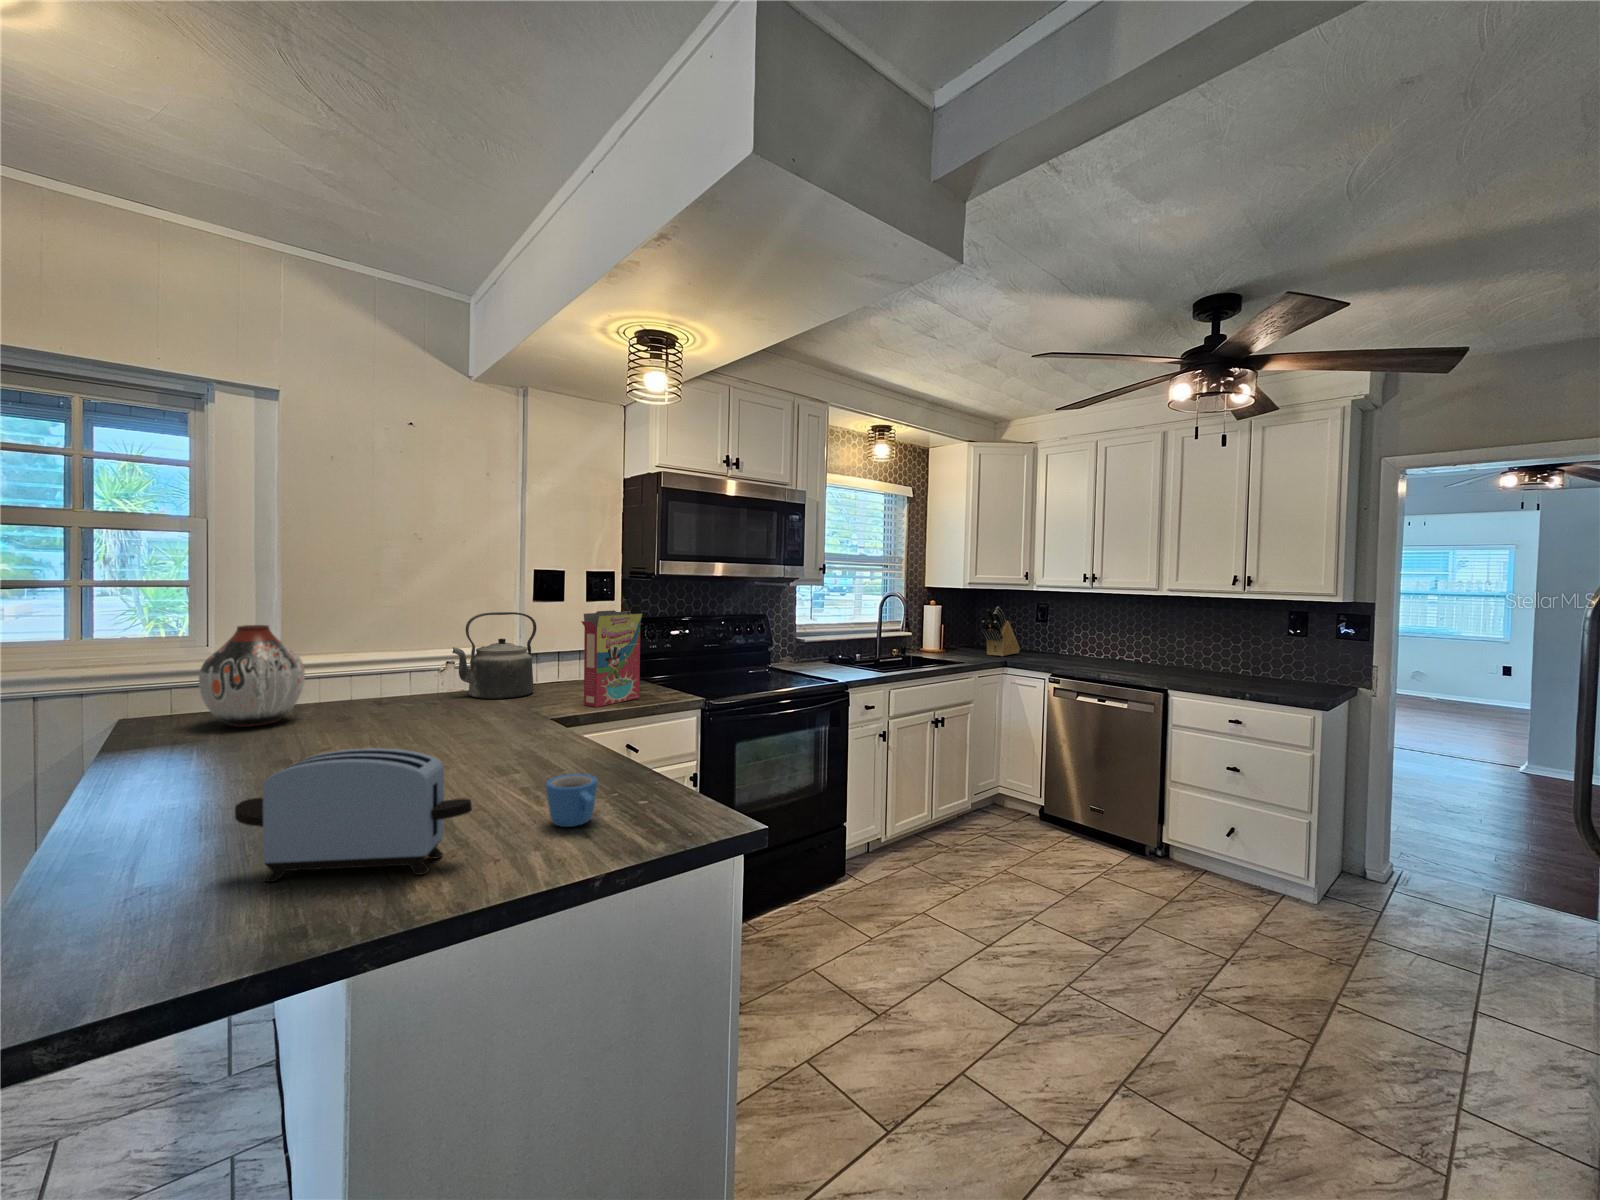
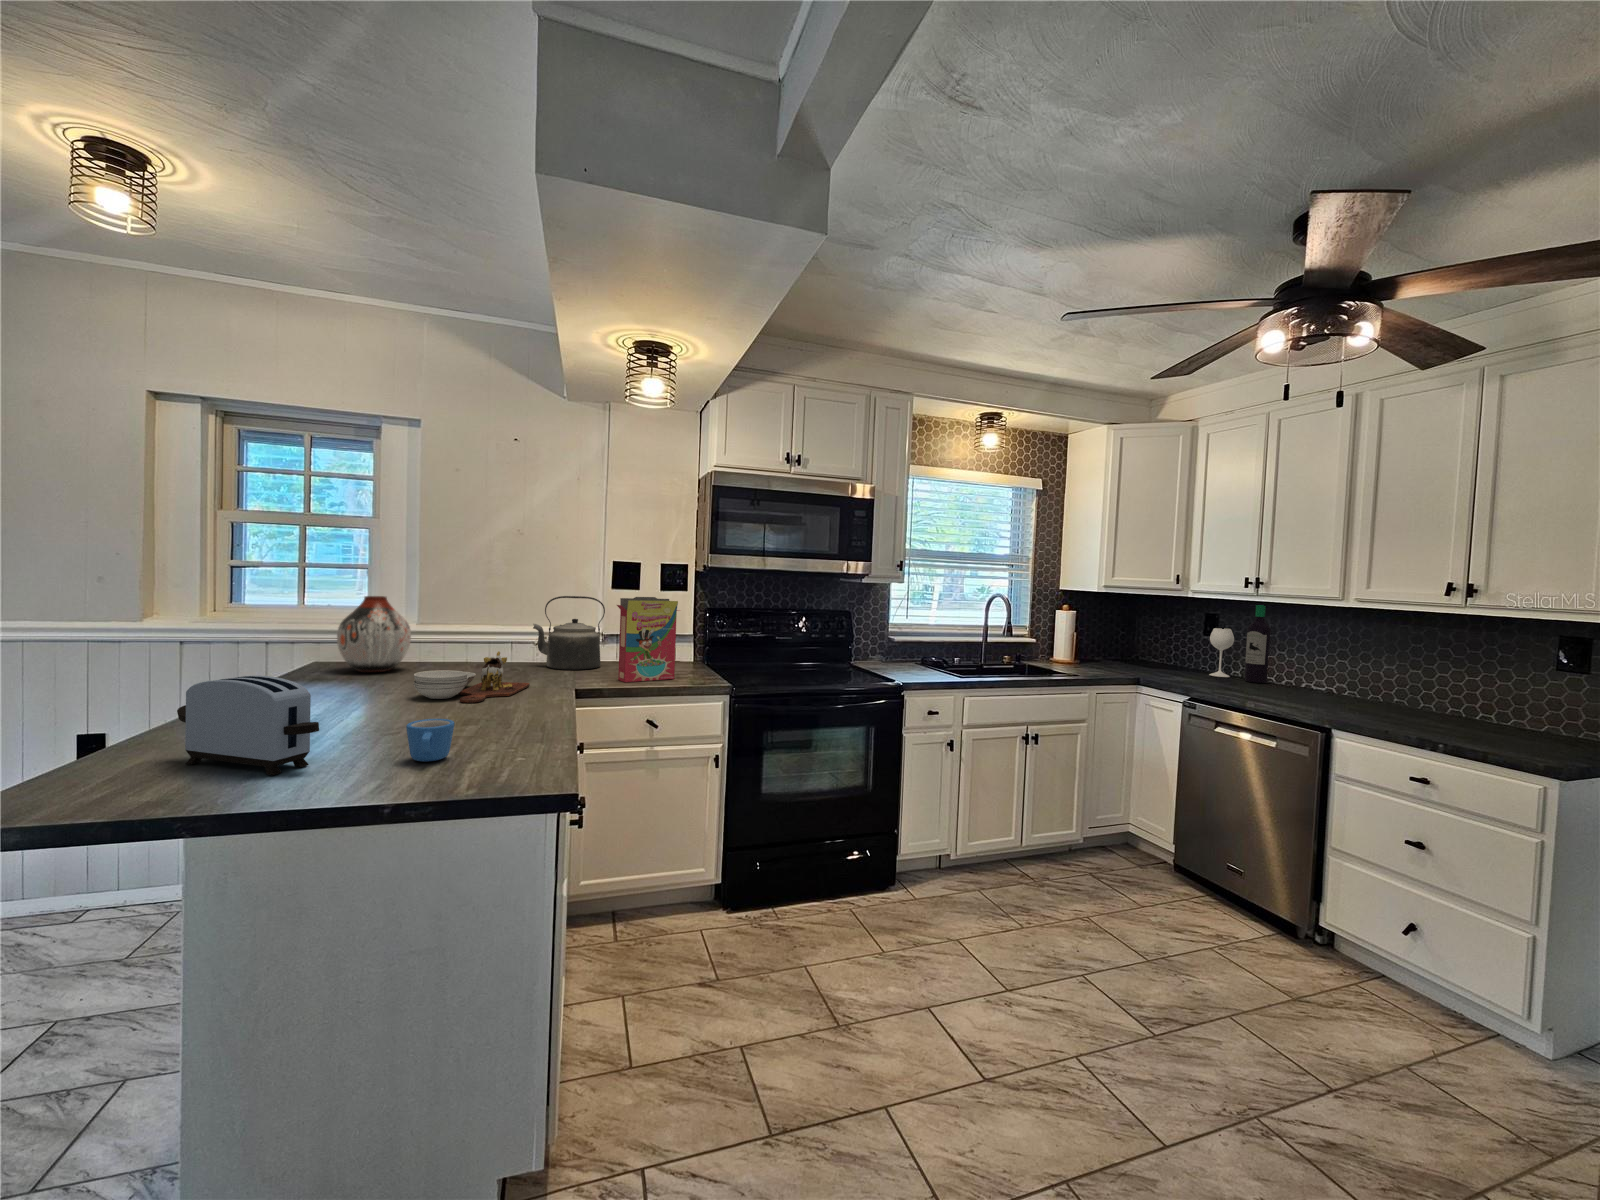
wine bottle: none [1043,590,1090,657] -> present [1210,605,1271,683]
knife block: present [982,607,1020,656] -> none [1118,616,1175,674]
cutting board: none [378,685,504,751] -> present [413,651,530,703]

